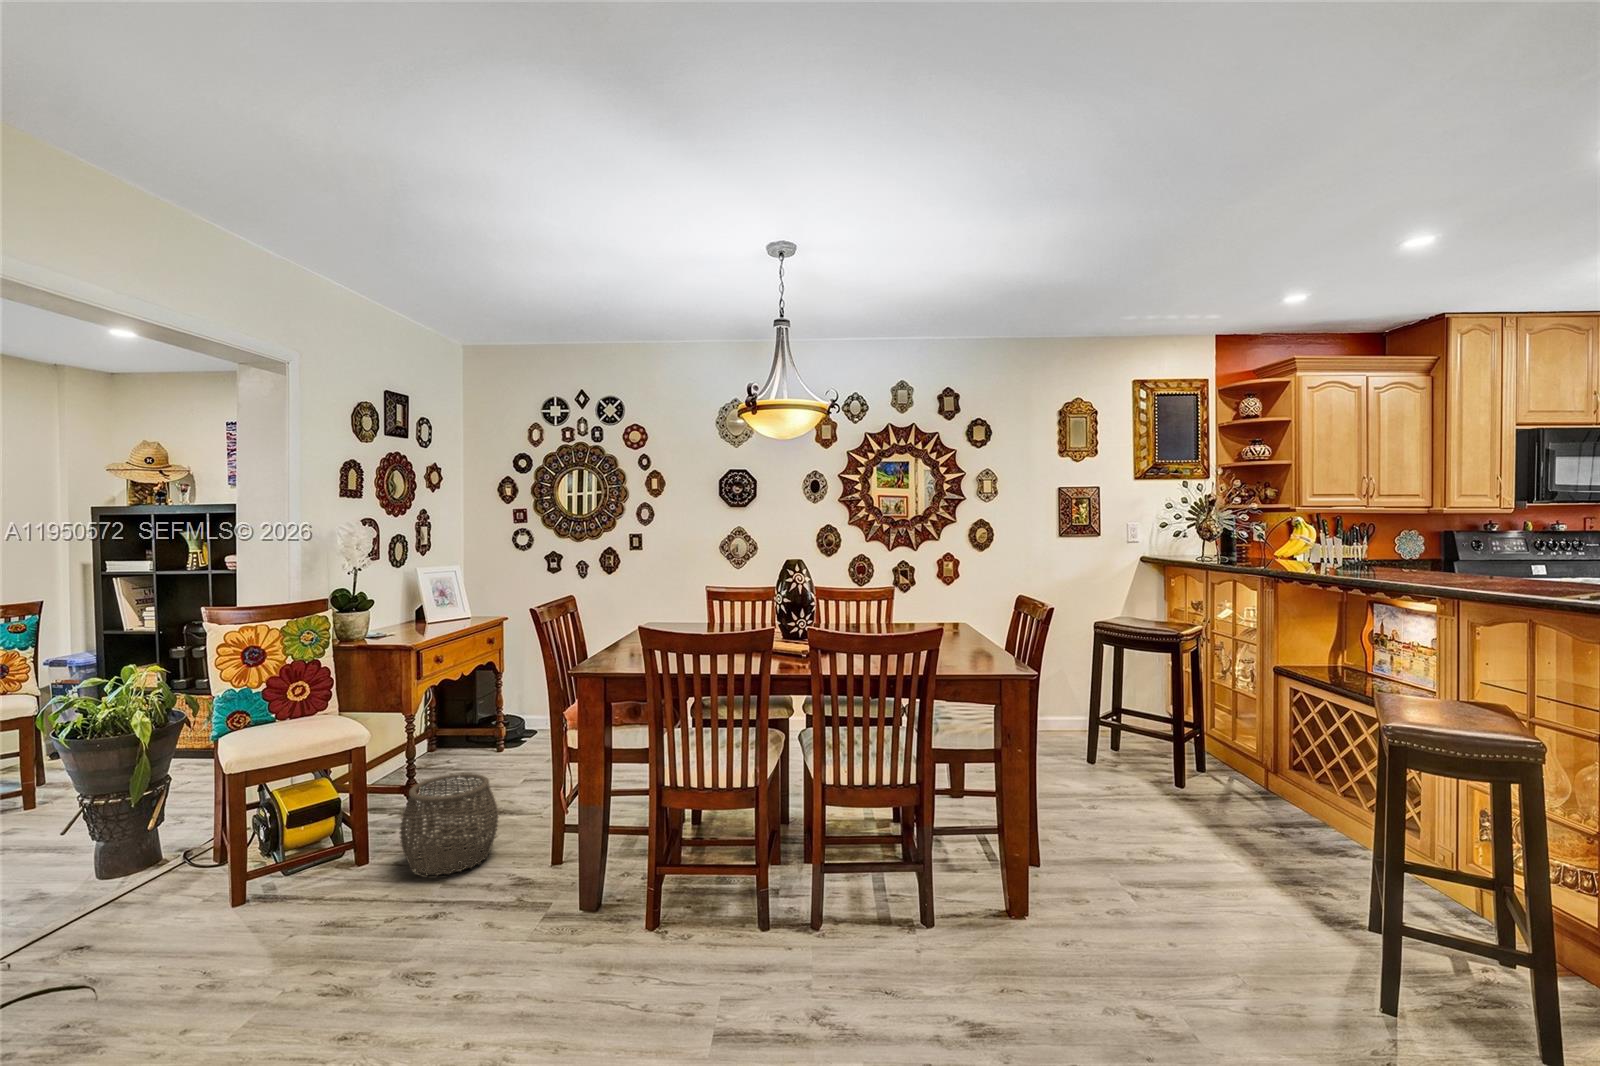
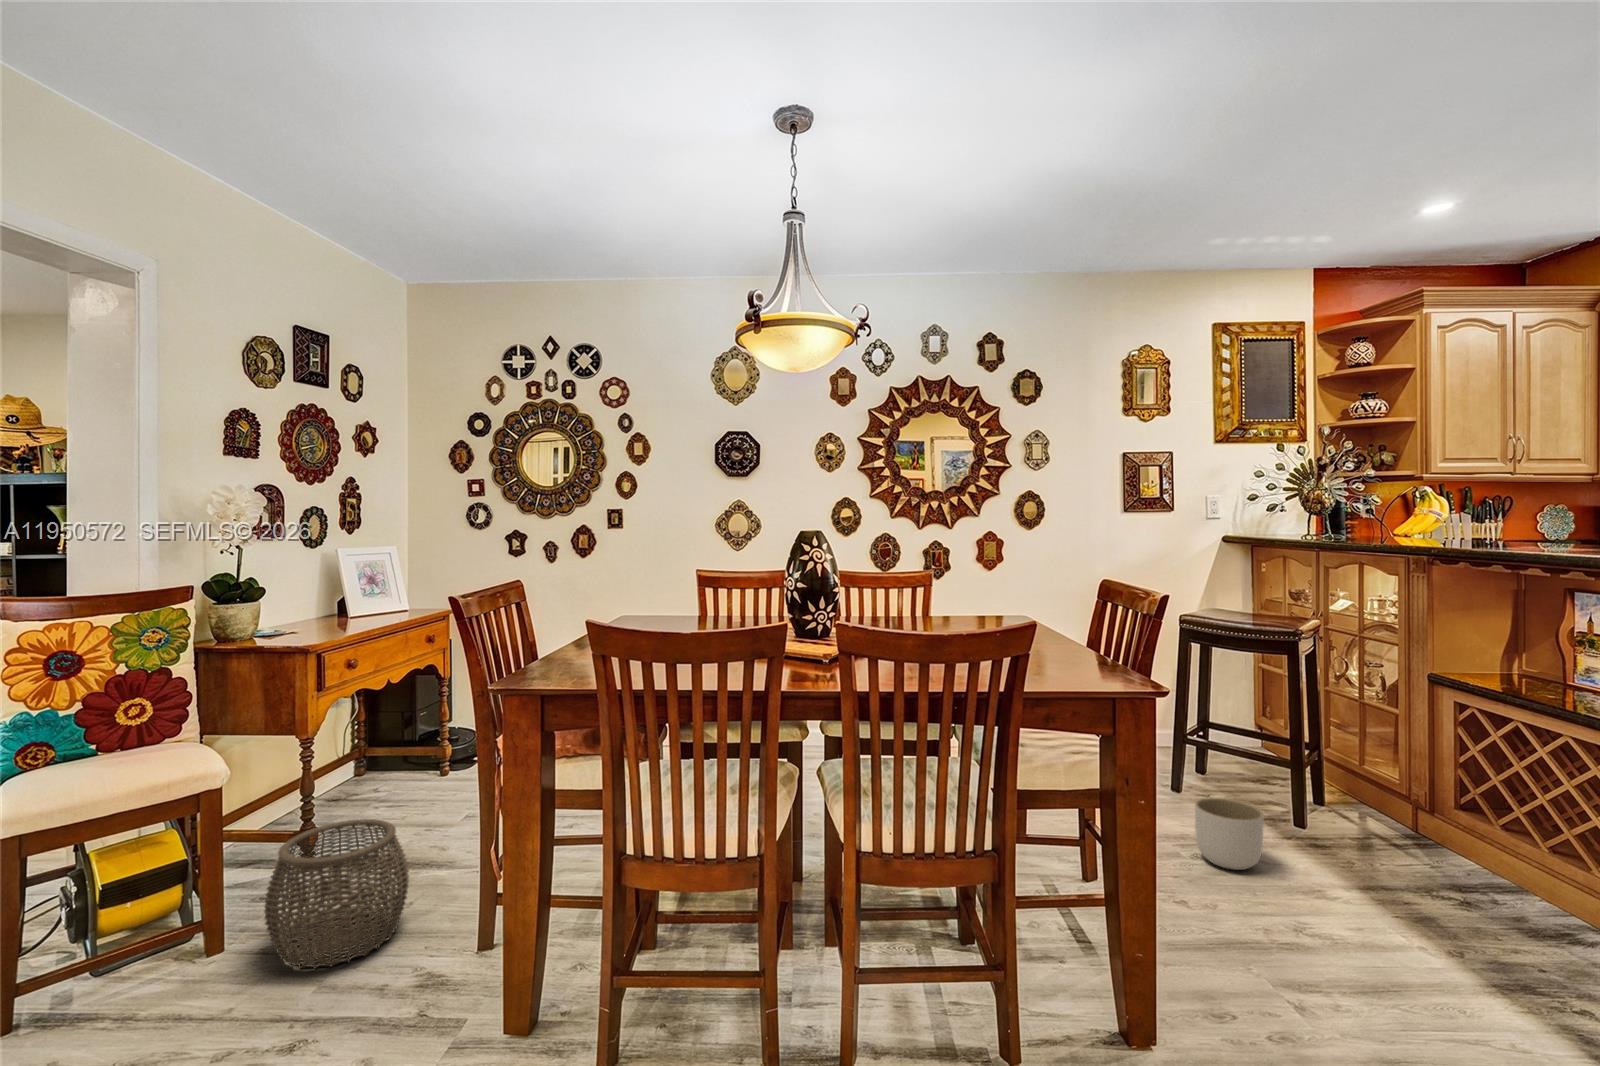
planter: none [1090,763,1140,816] -> present [1195,797,1264,870]

